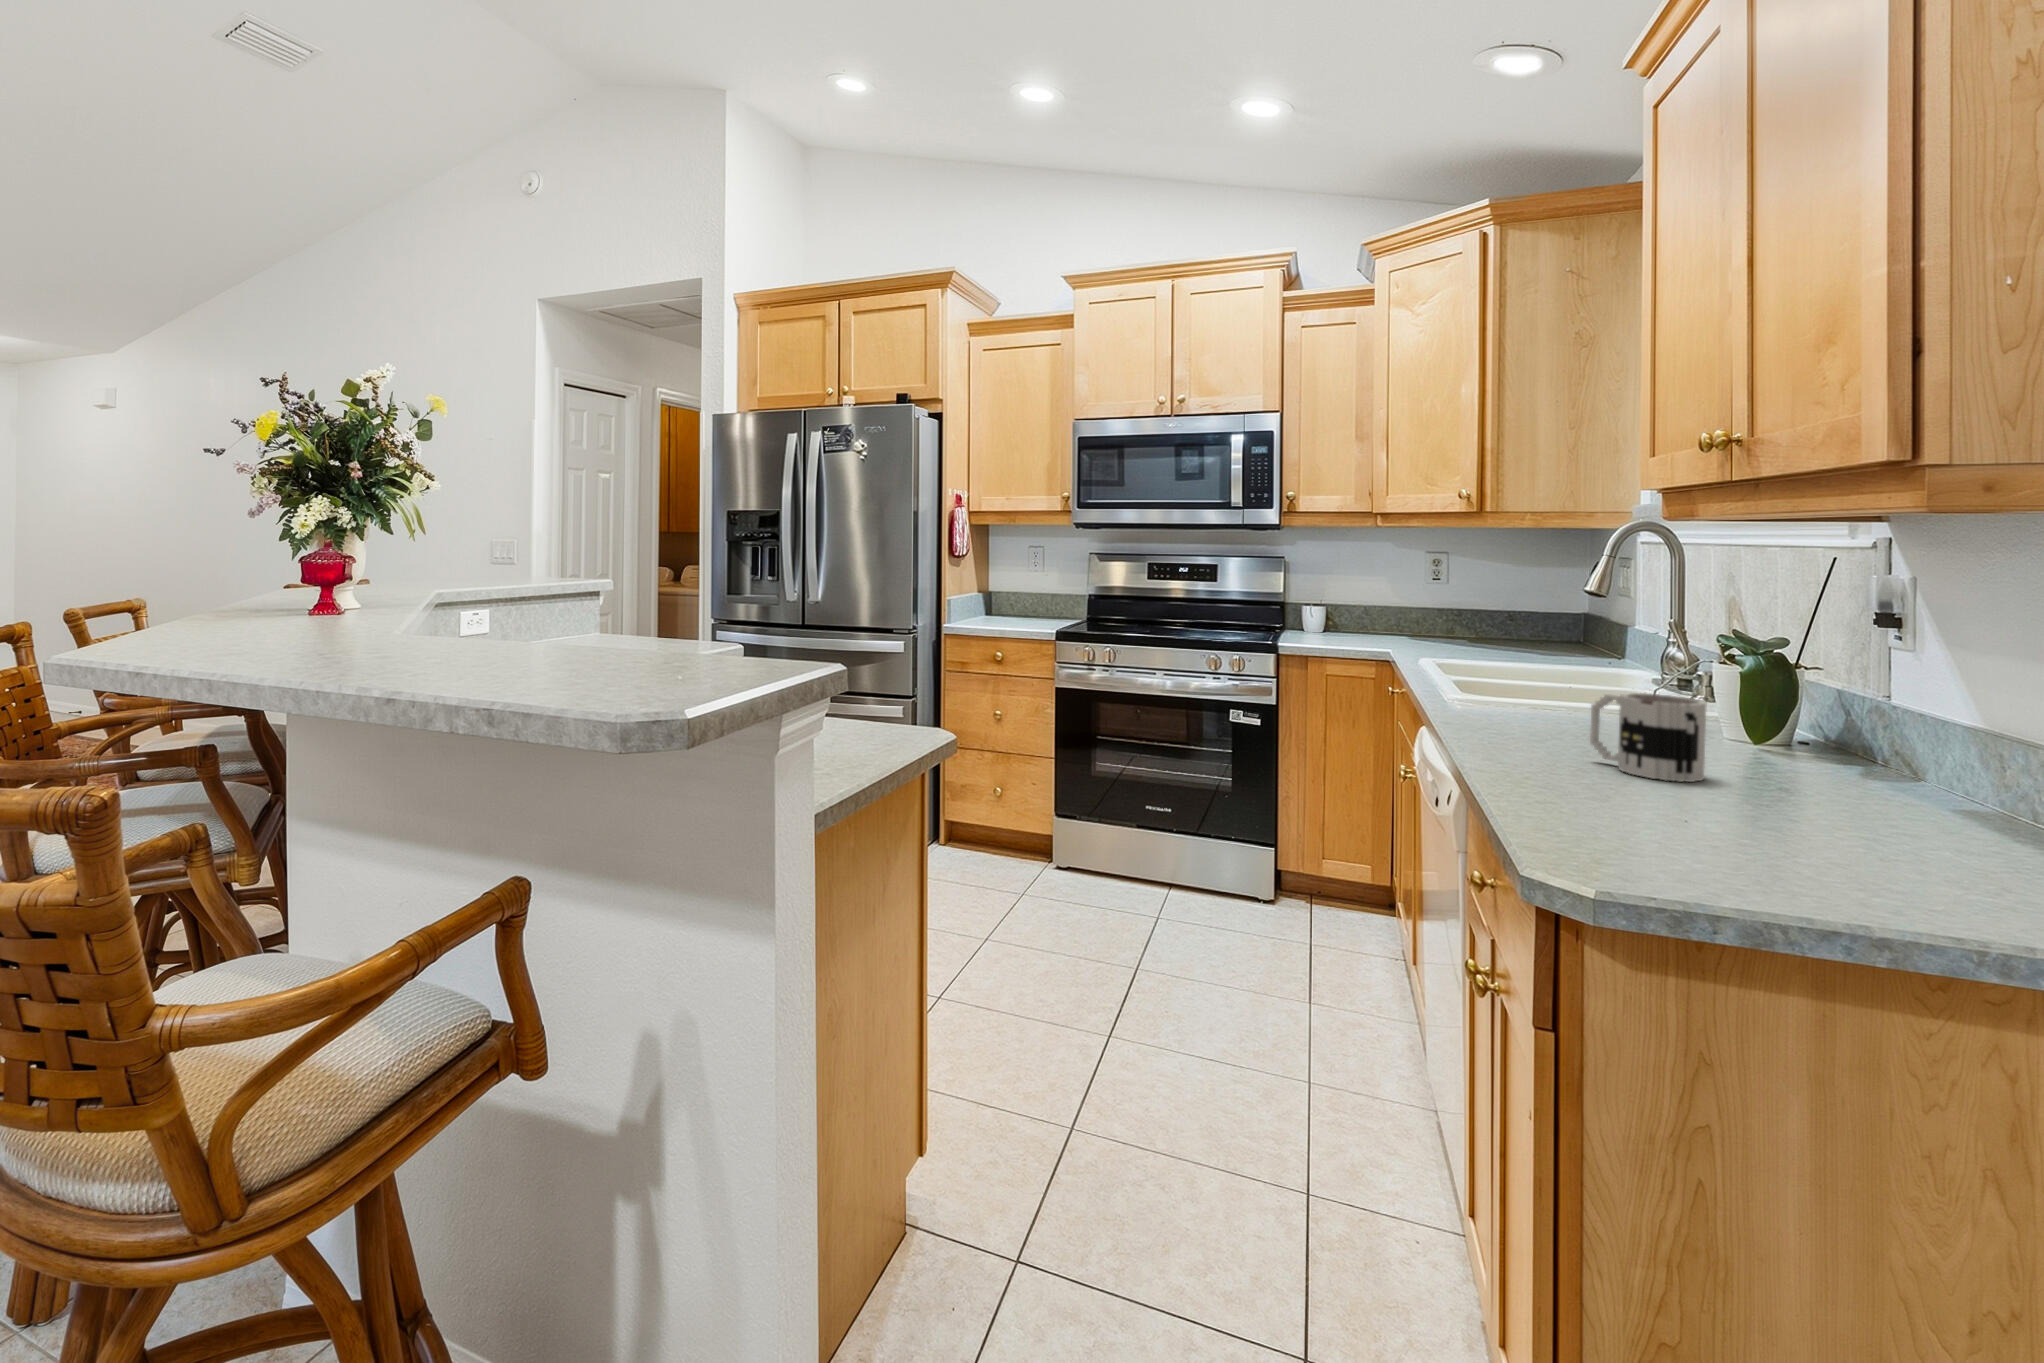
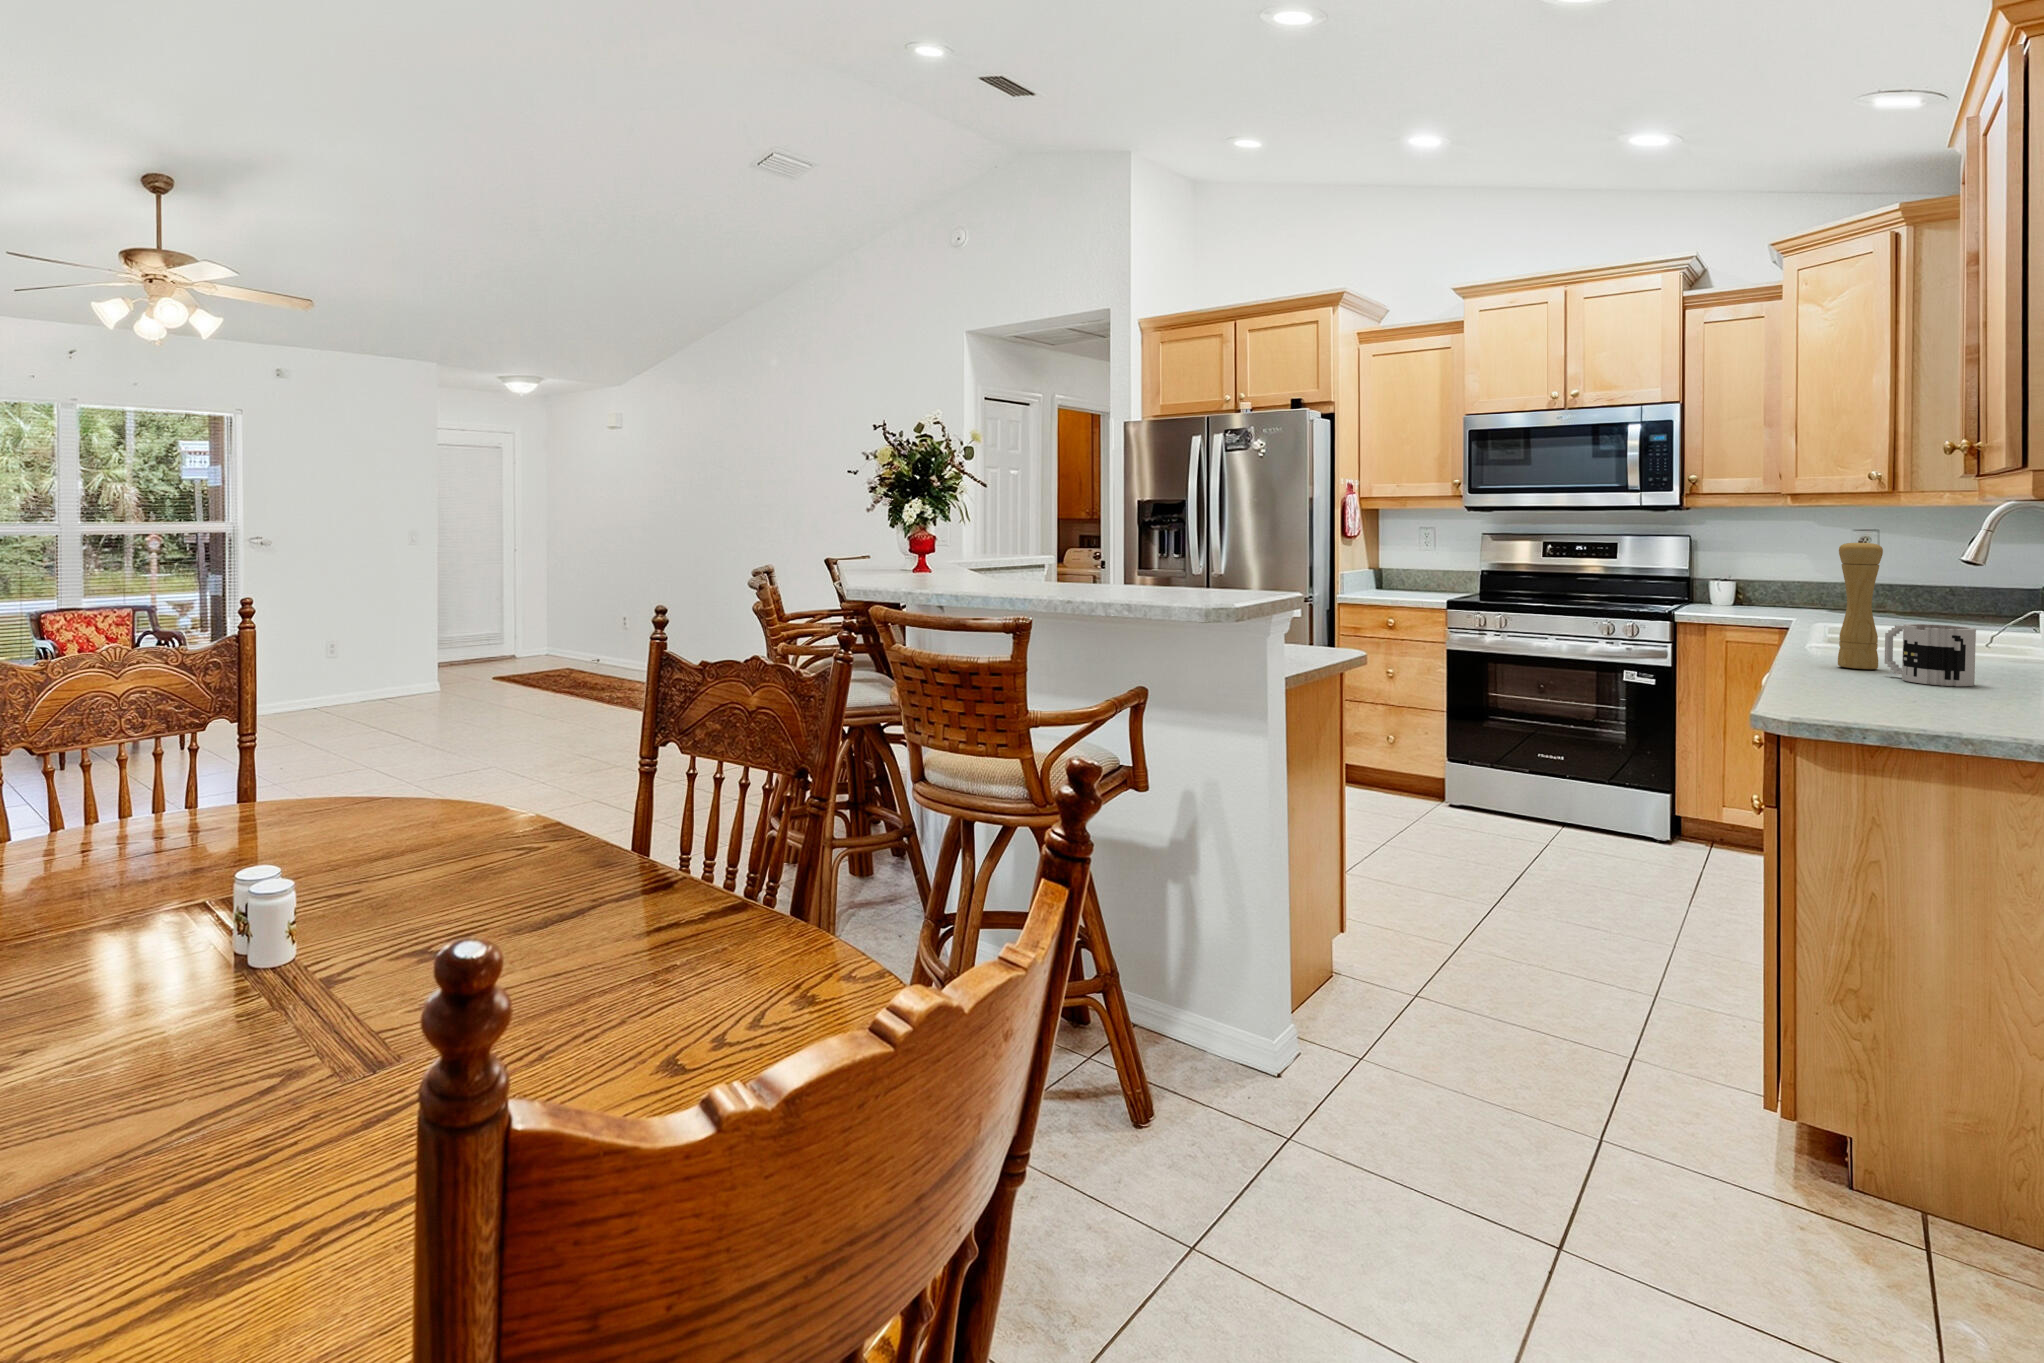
pepper mill: none [1522,578,1575,747] -> present [1838,541,1883,669]

